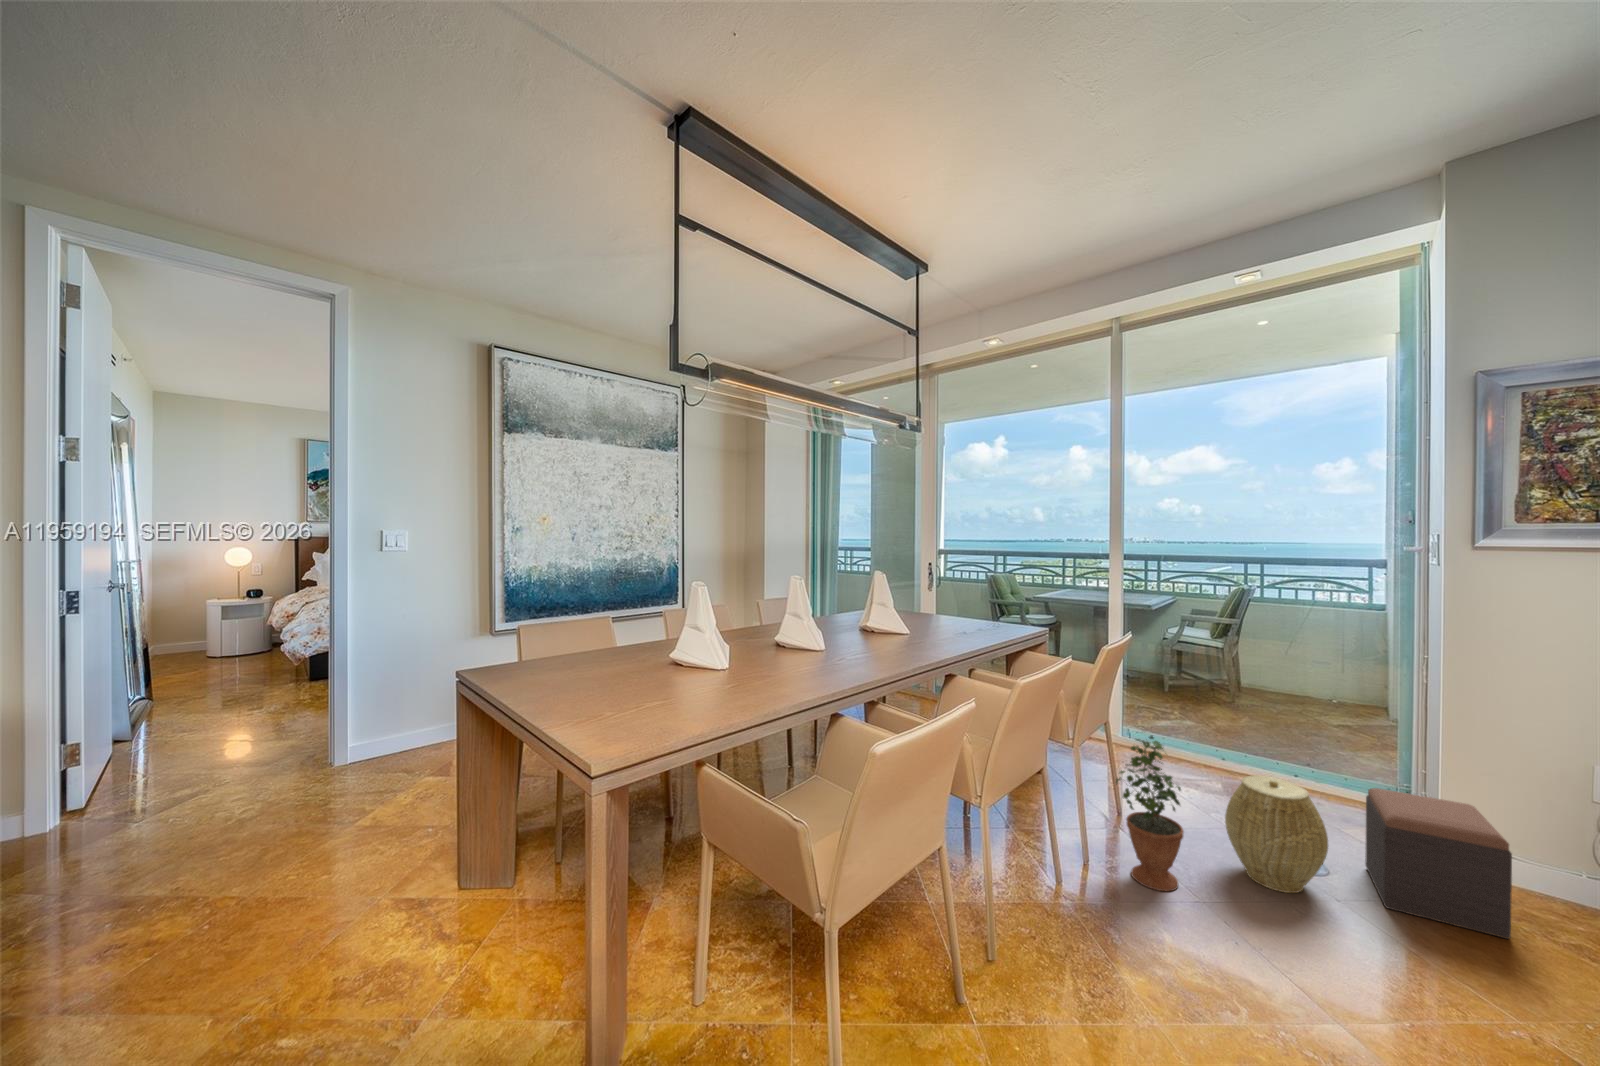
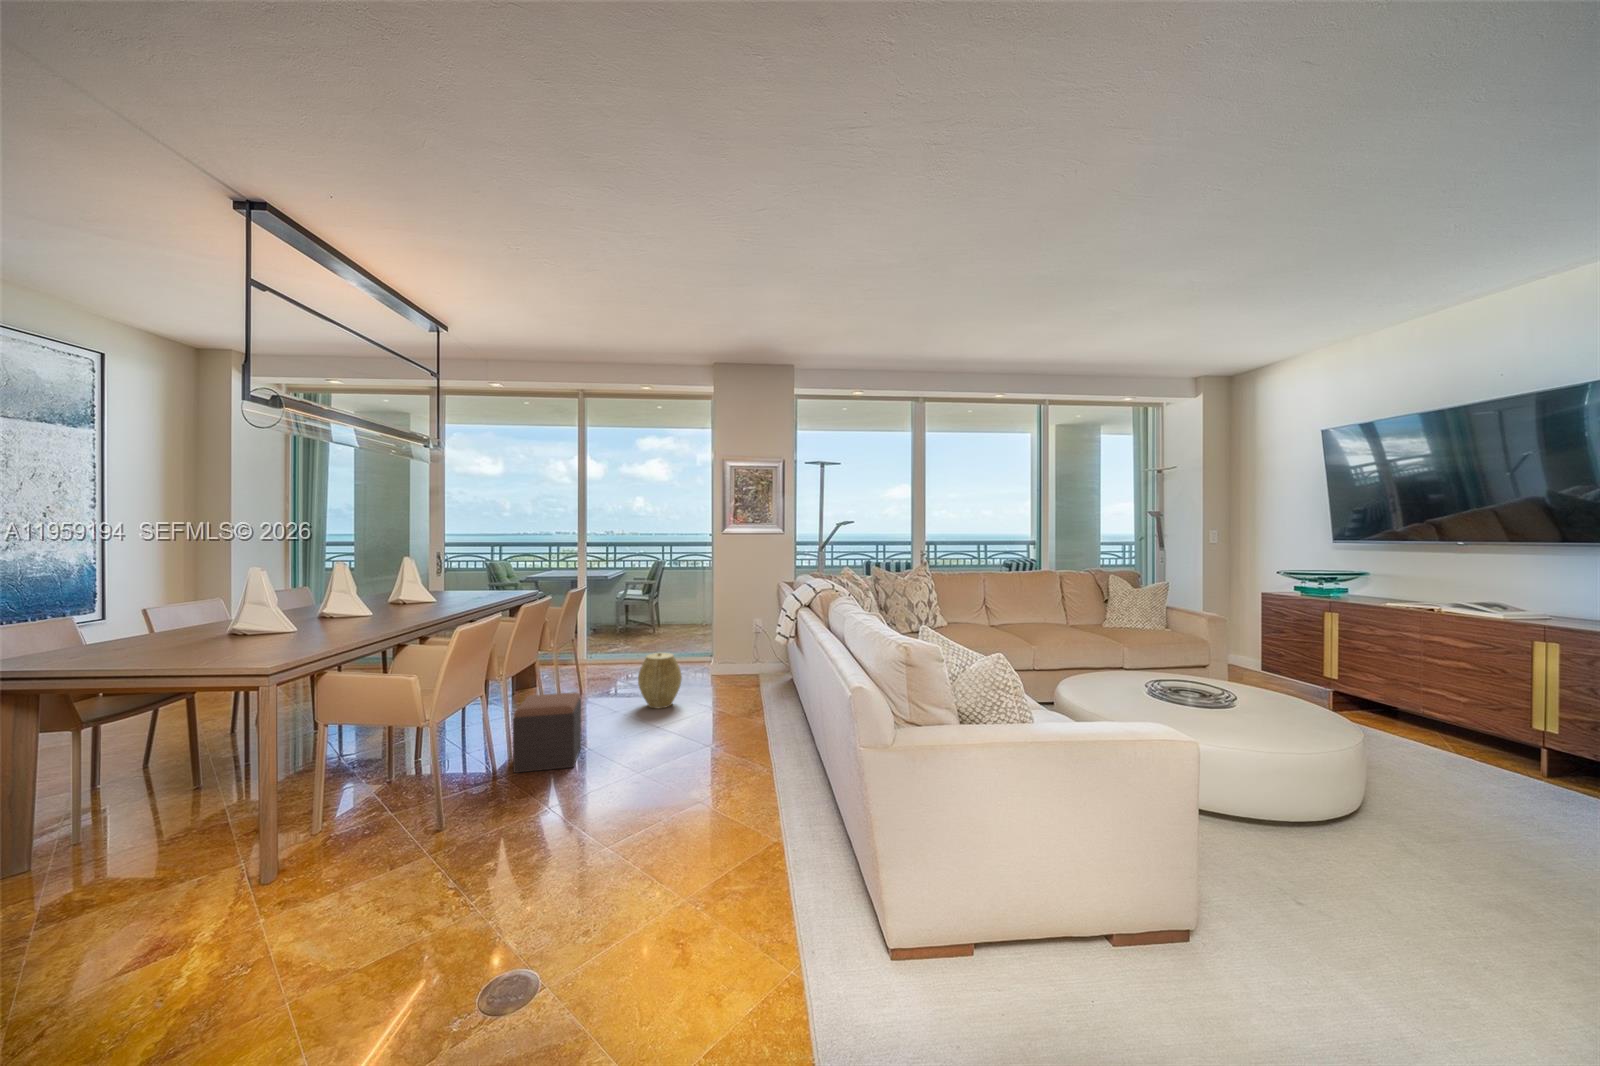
potted plant: present [1116,735,1184,891] -> none [580,637,616,724]
footstool: present [1365,788,1512,939] -> present [513,692,581,773]

